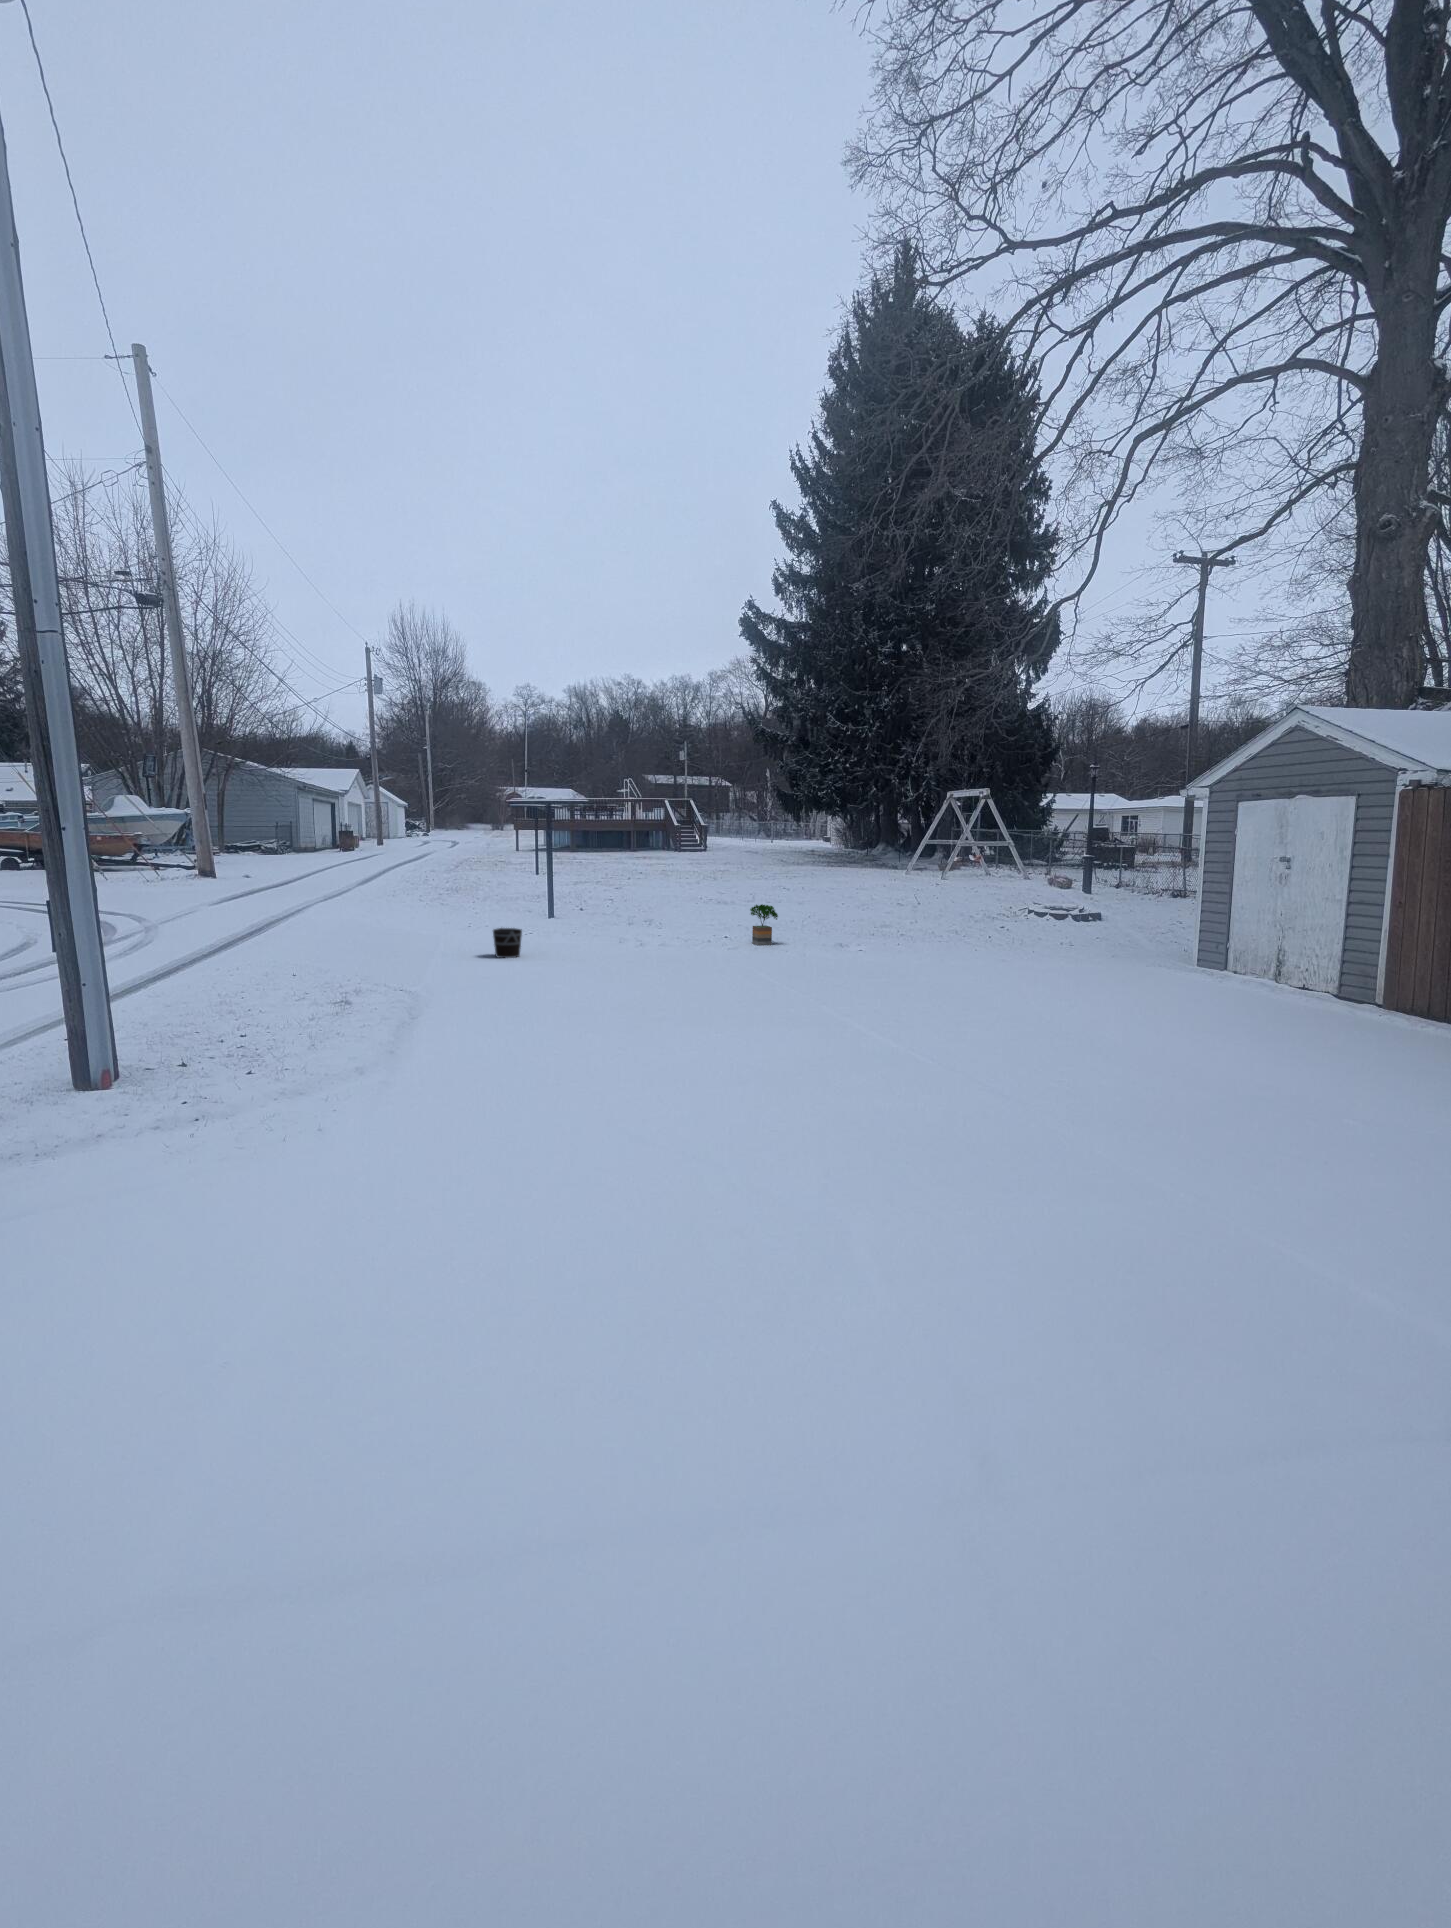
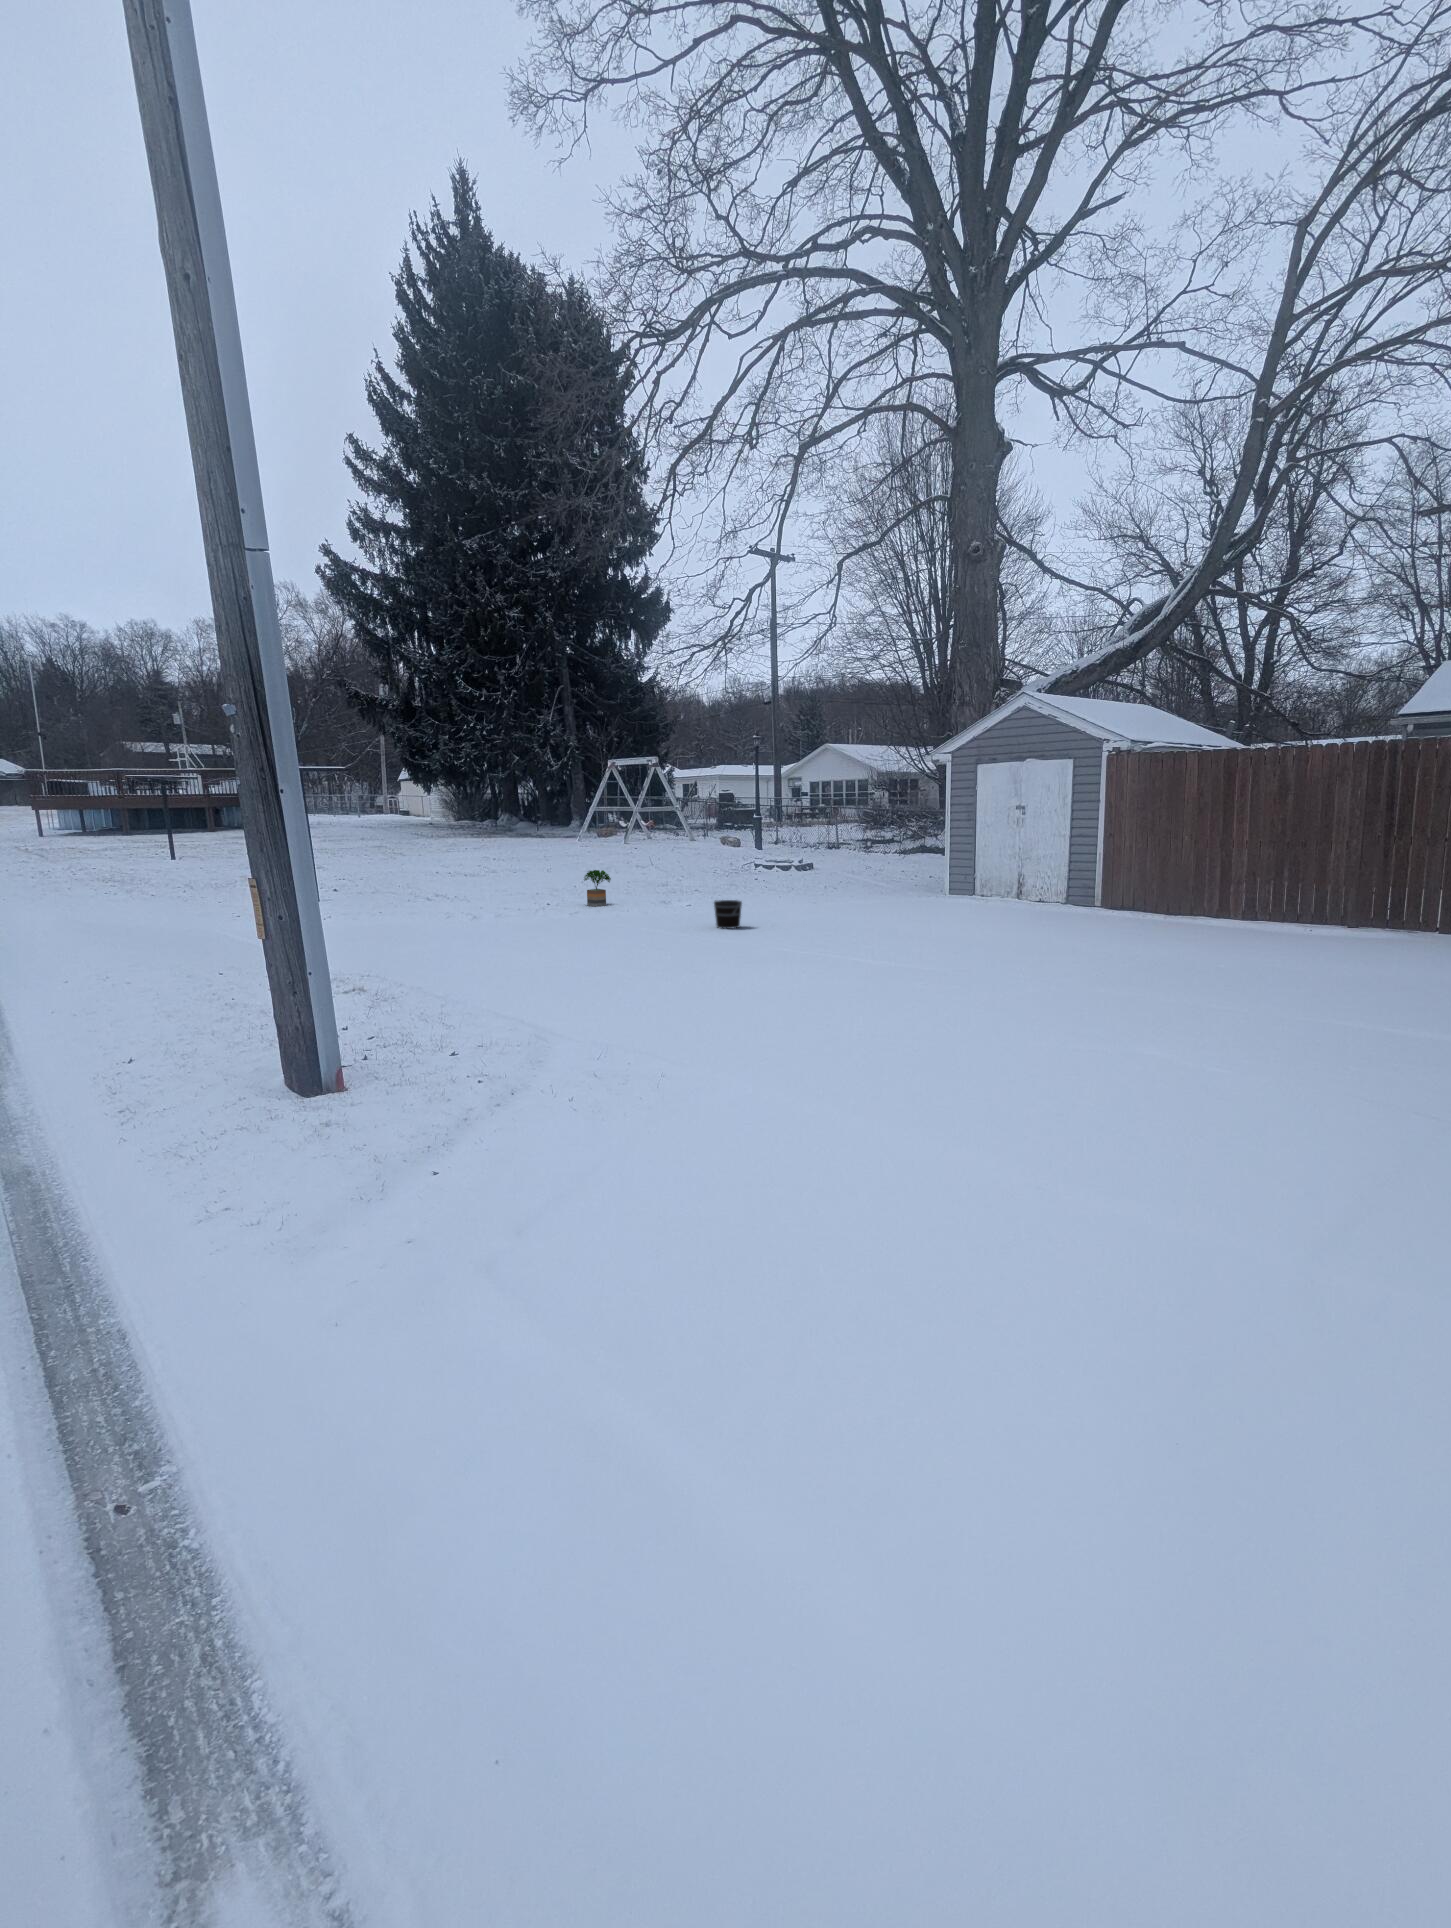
bucket: present [493,928,522,958] -> present [714,900,742,929]

